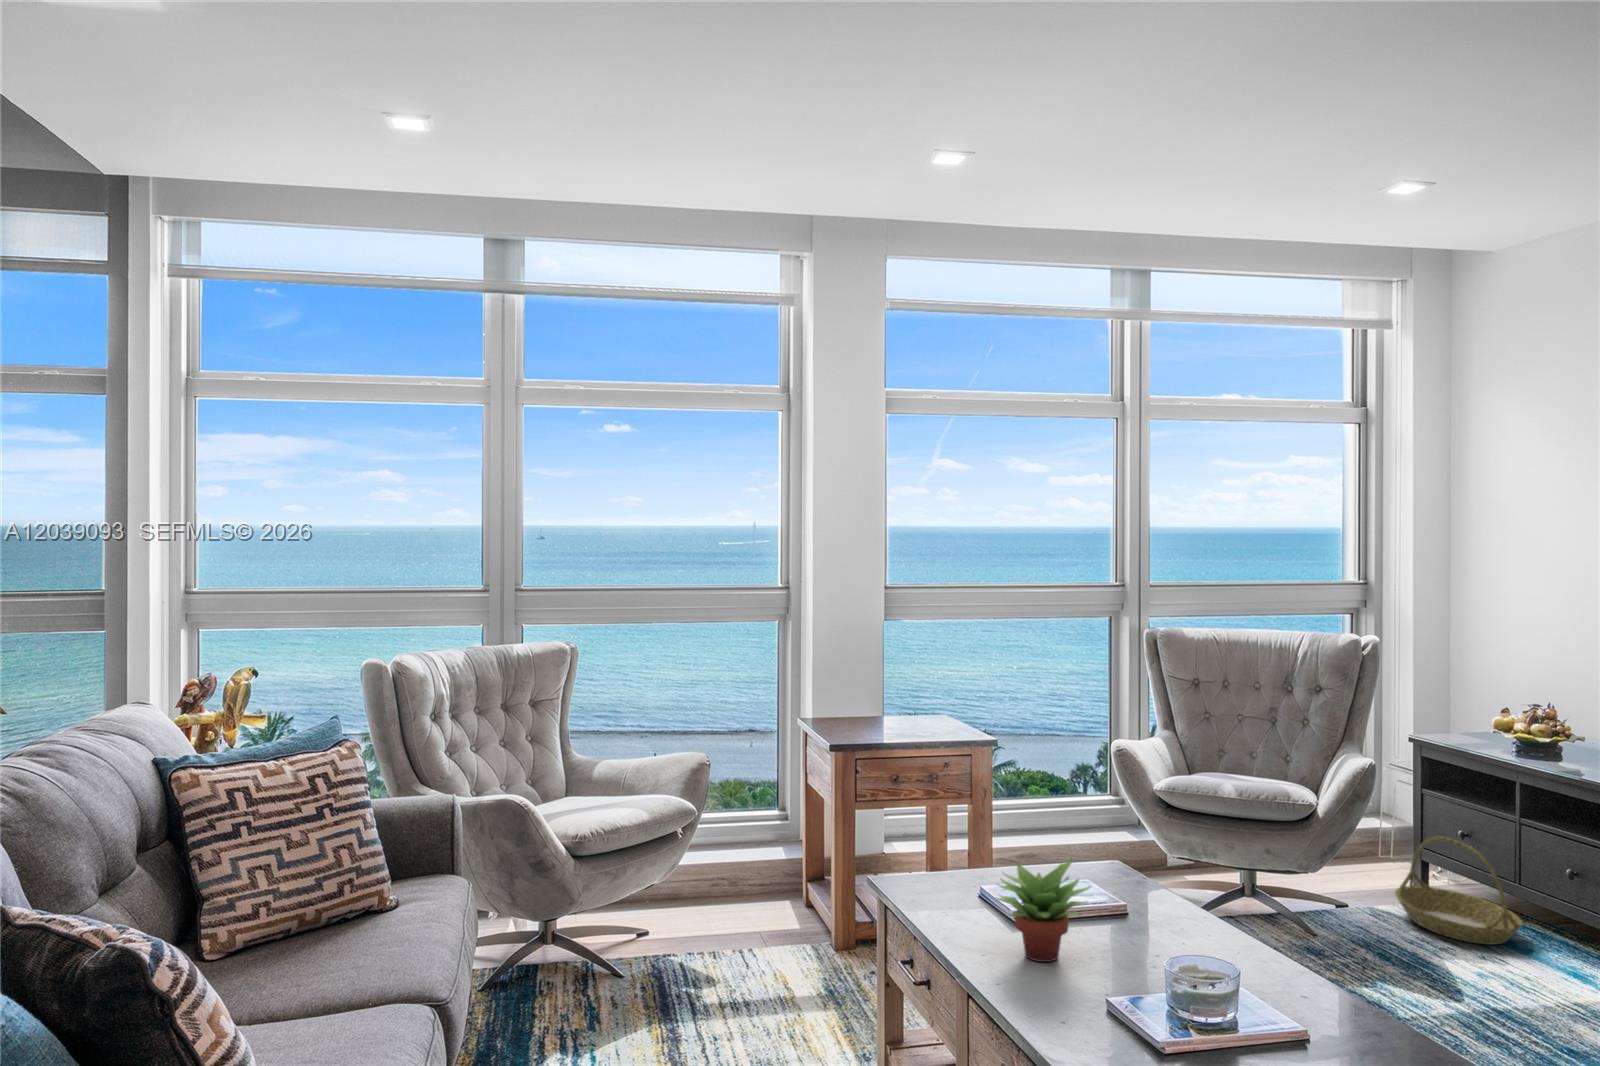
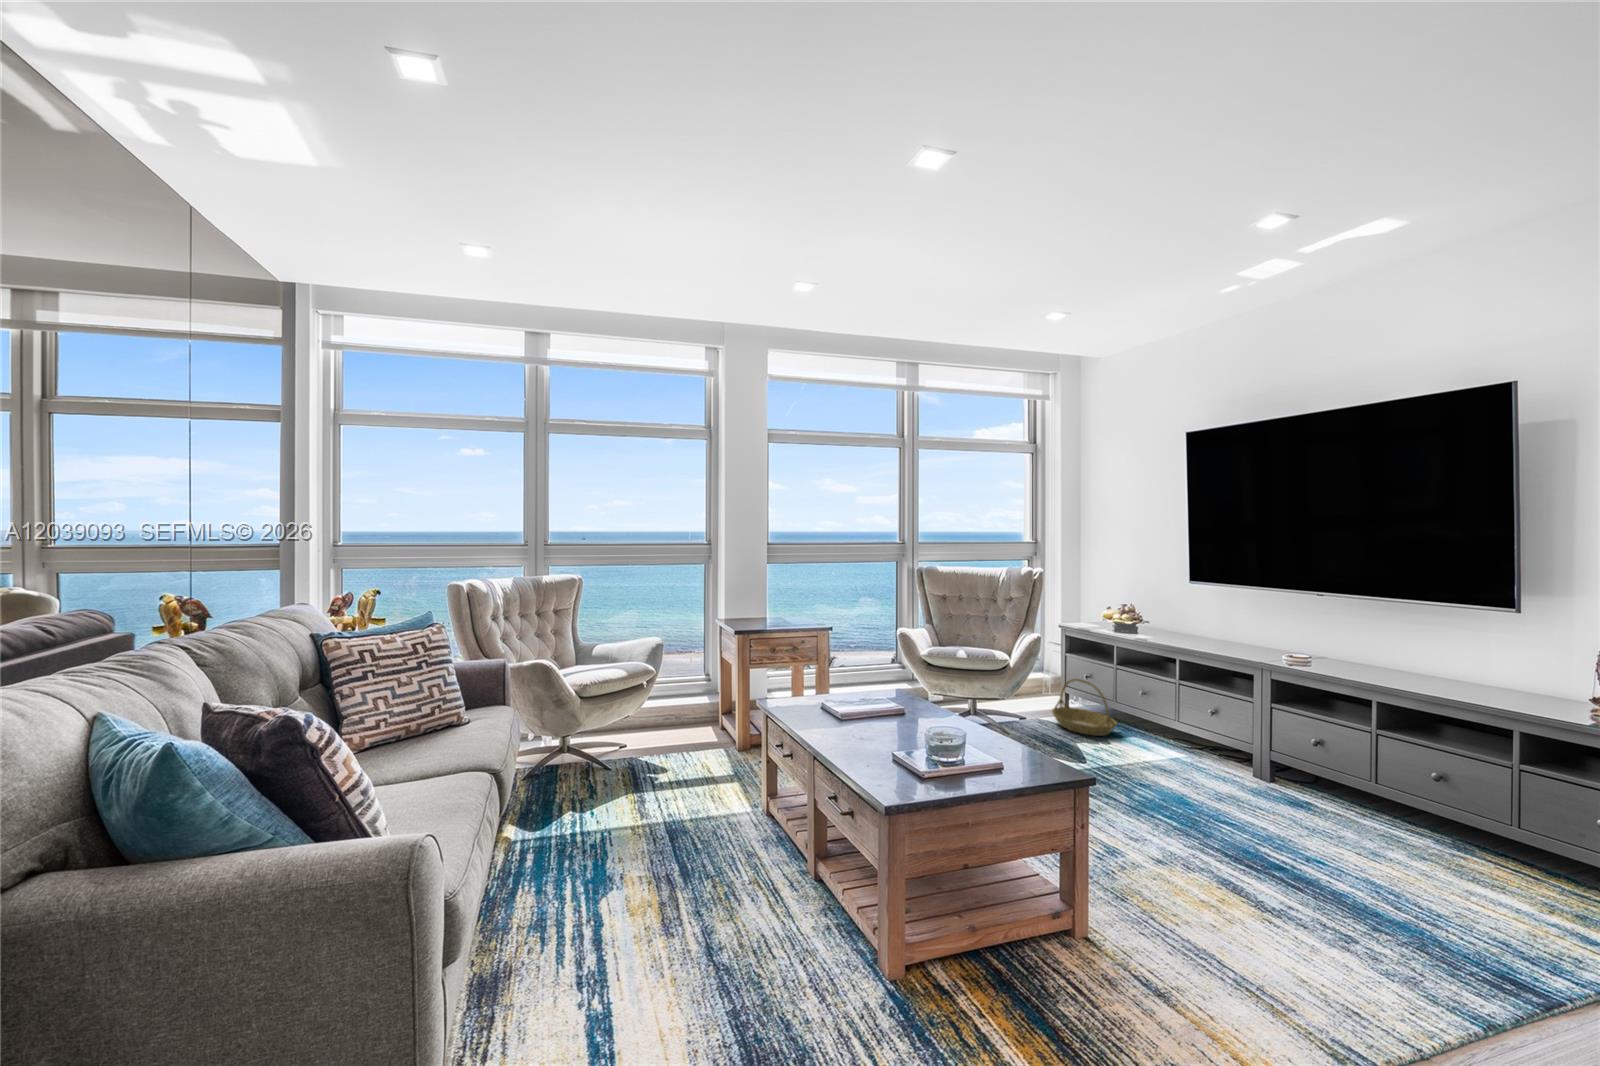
succulent plant: present [996,859,1090,962] -> none [831,679,885,737]

